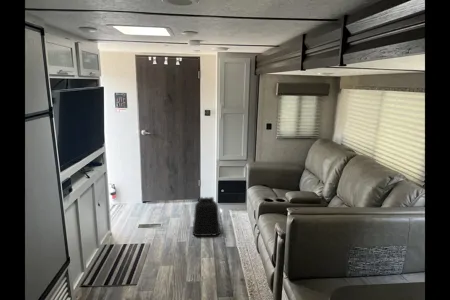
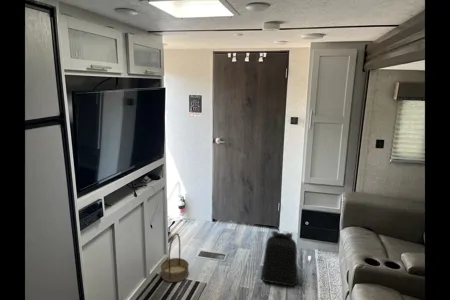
basket: none [109,209,133,249] -> present [161,233,189,282]

